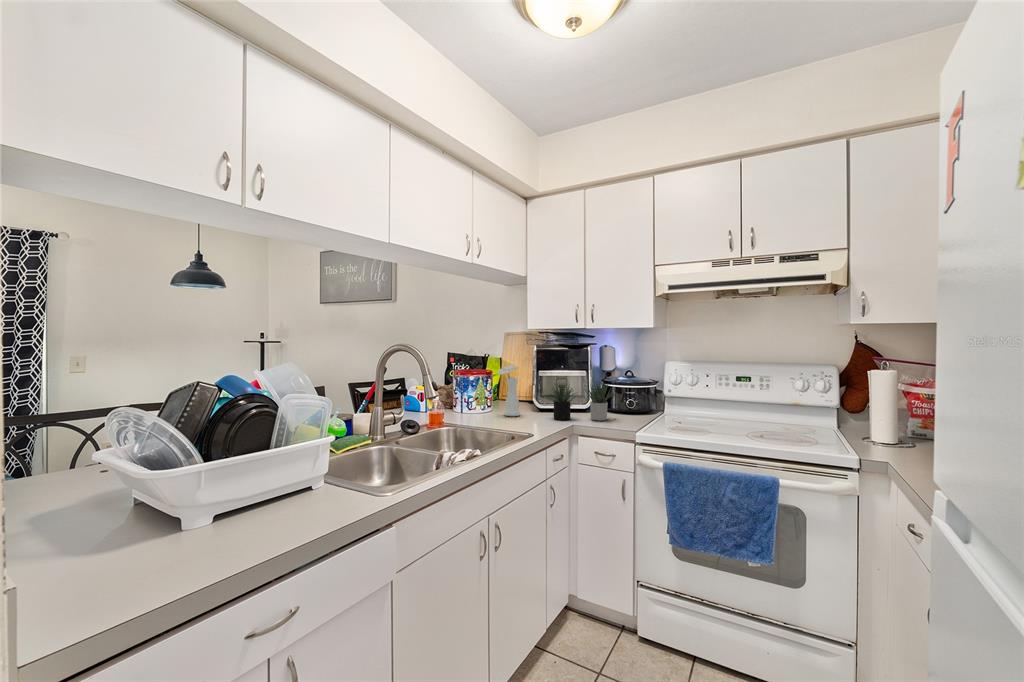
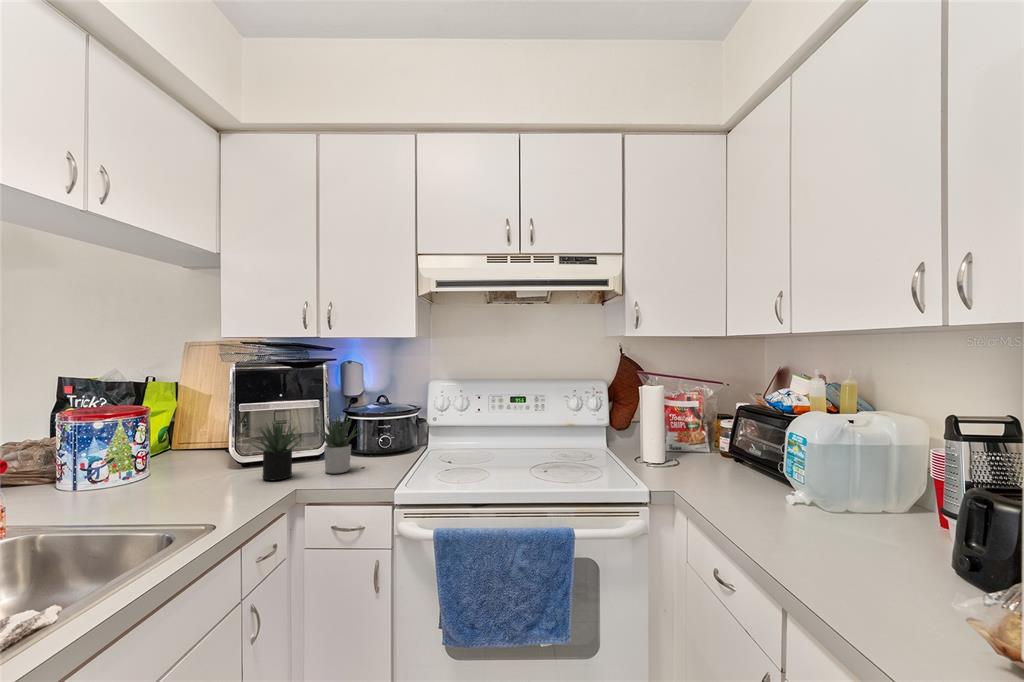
vase: present [498,365,520,416] -> none [154,396,201,485]

